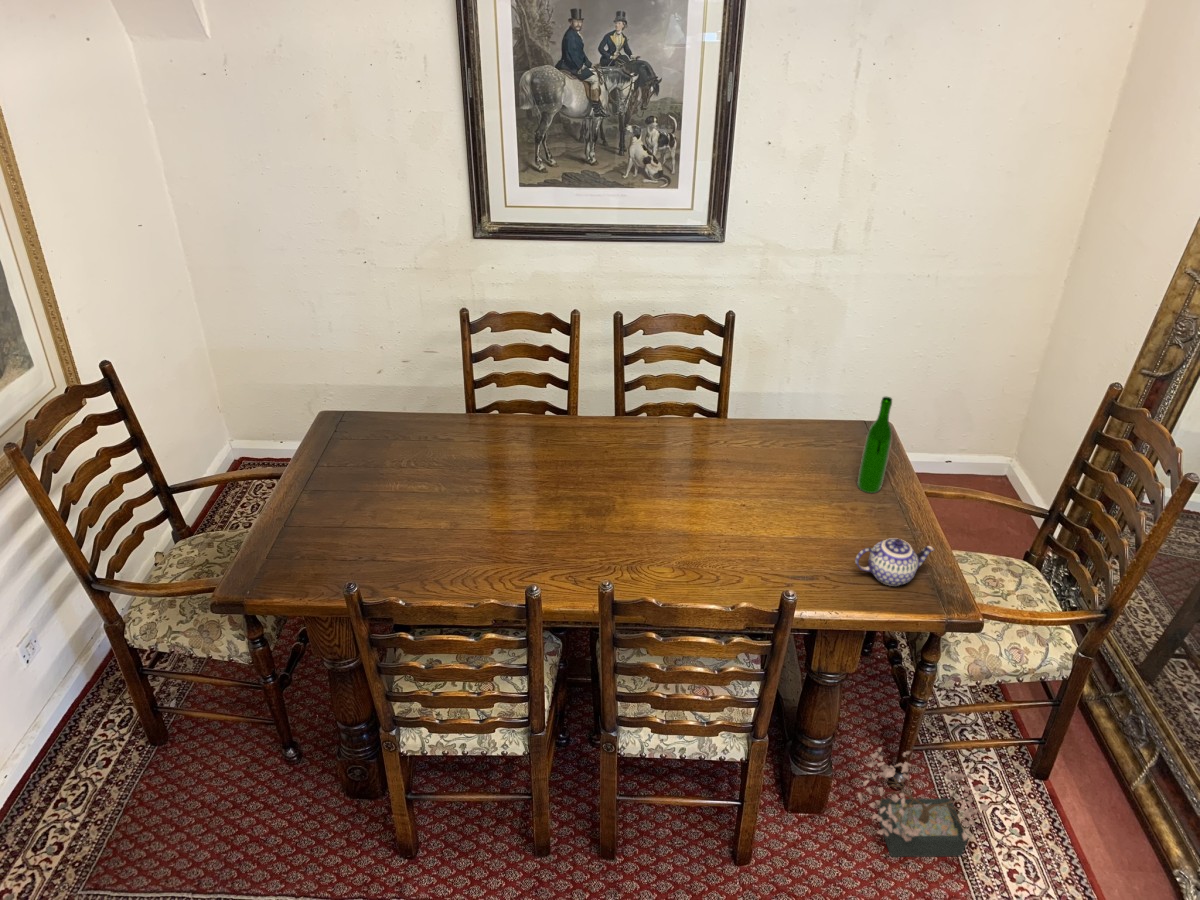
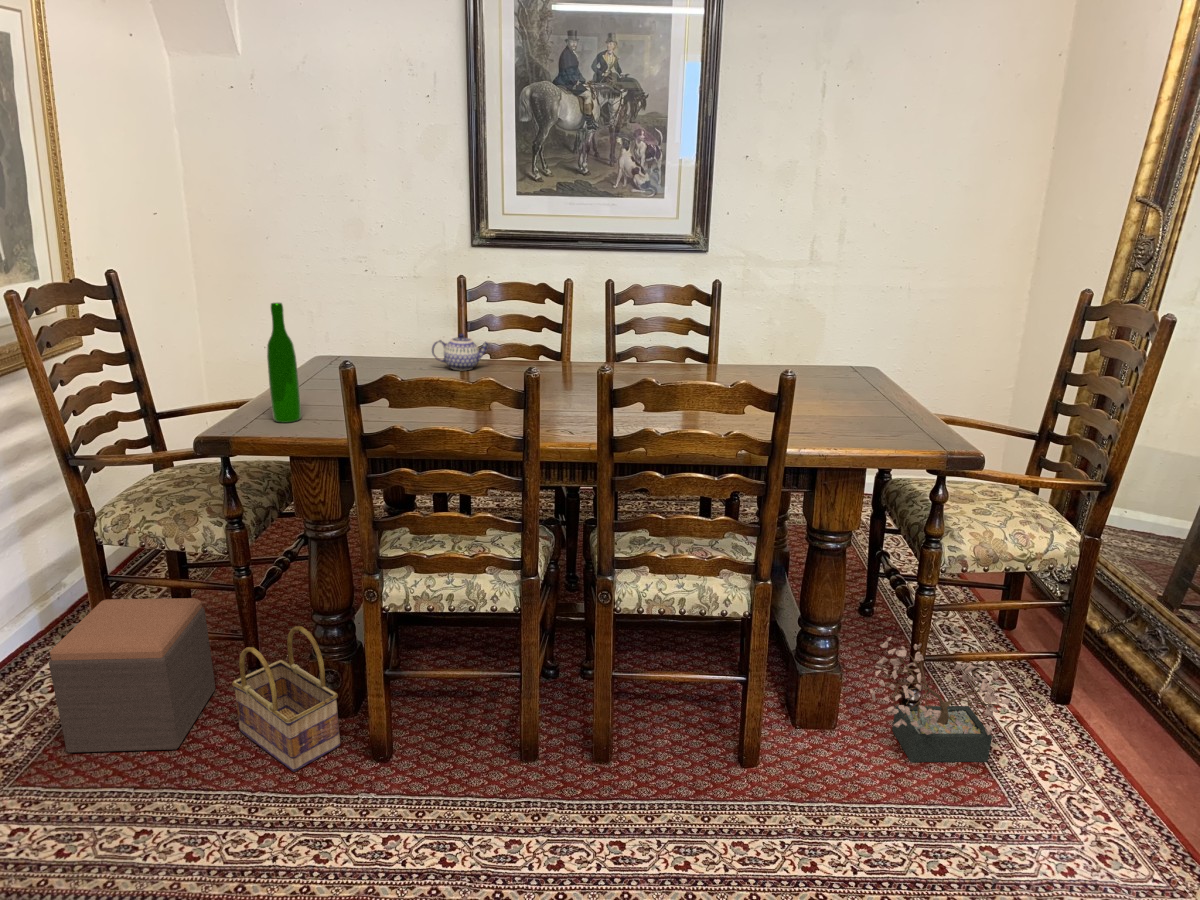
wine bottle: present [858,397,892,493] -> present [267,303,301,423]
teapot: present [855,538,934,586] -> present [432,333,490,370]
footstool: none [101,700,254,846] -> present [49,598,215,753]
basket: none [269,739,372,870] -> present [232,626,340,772]

